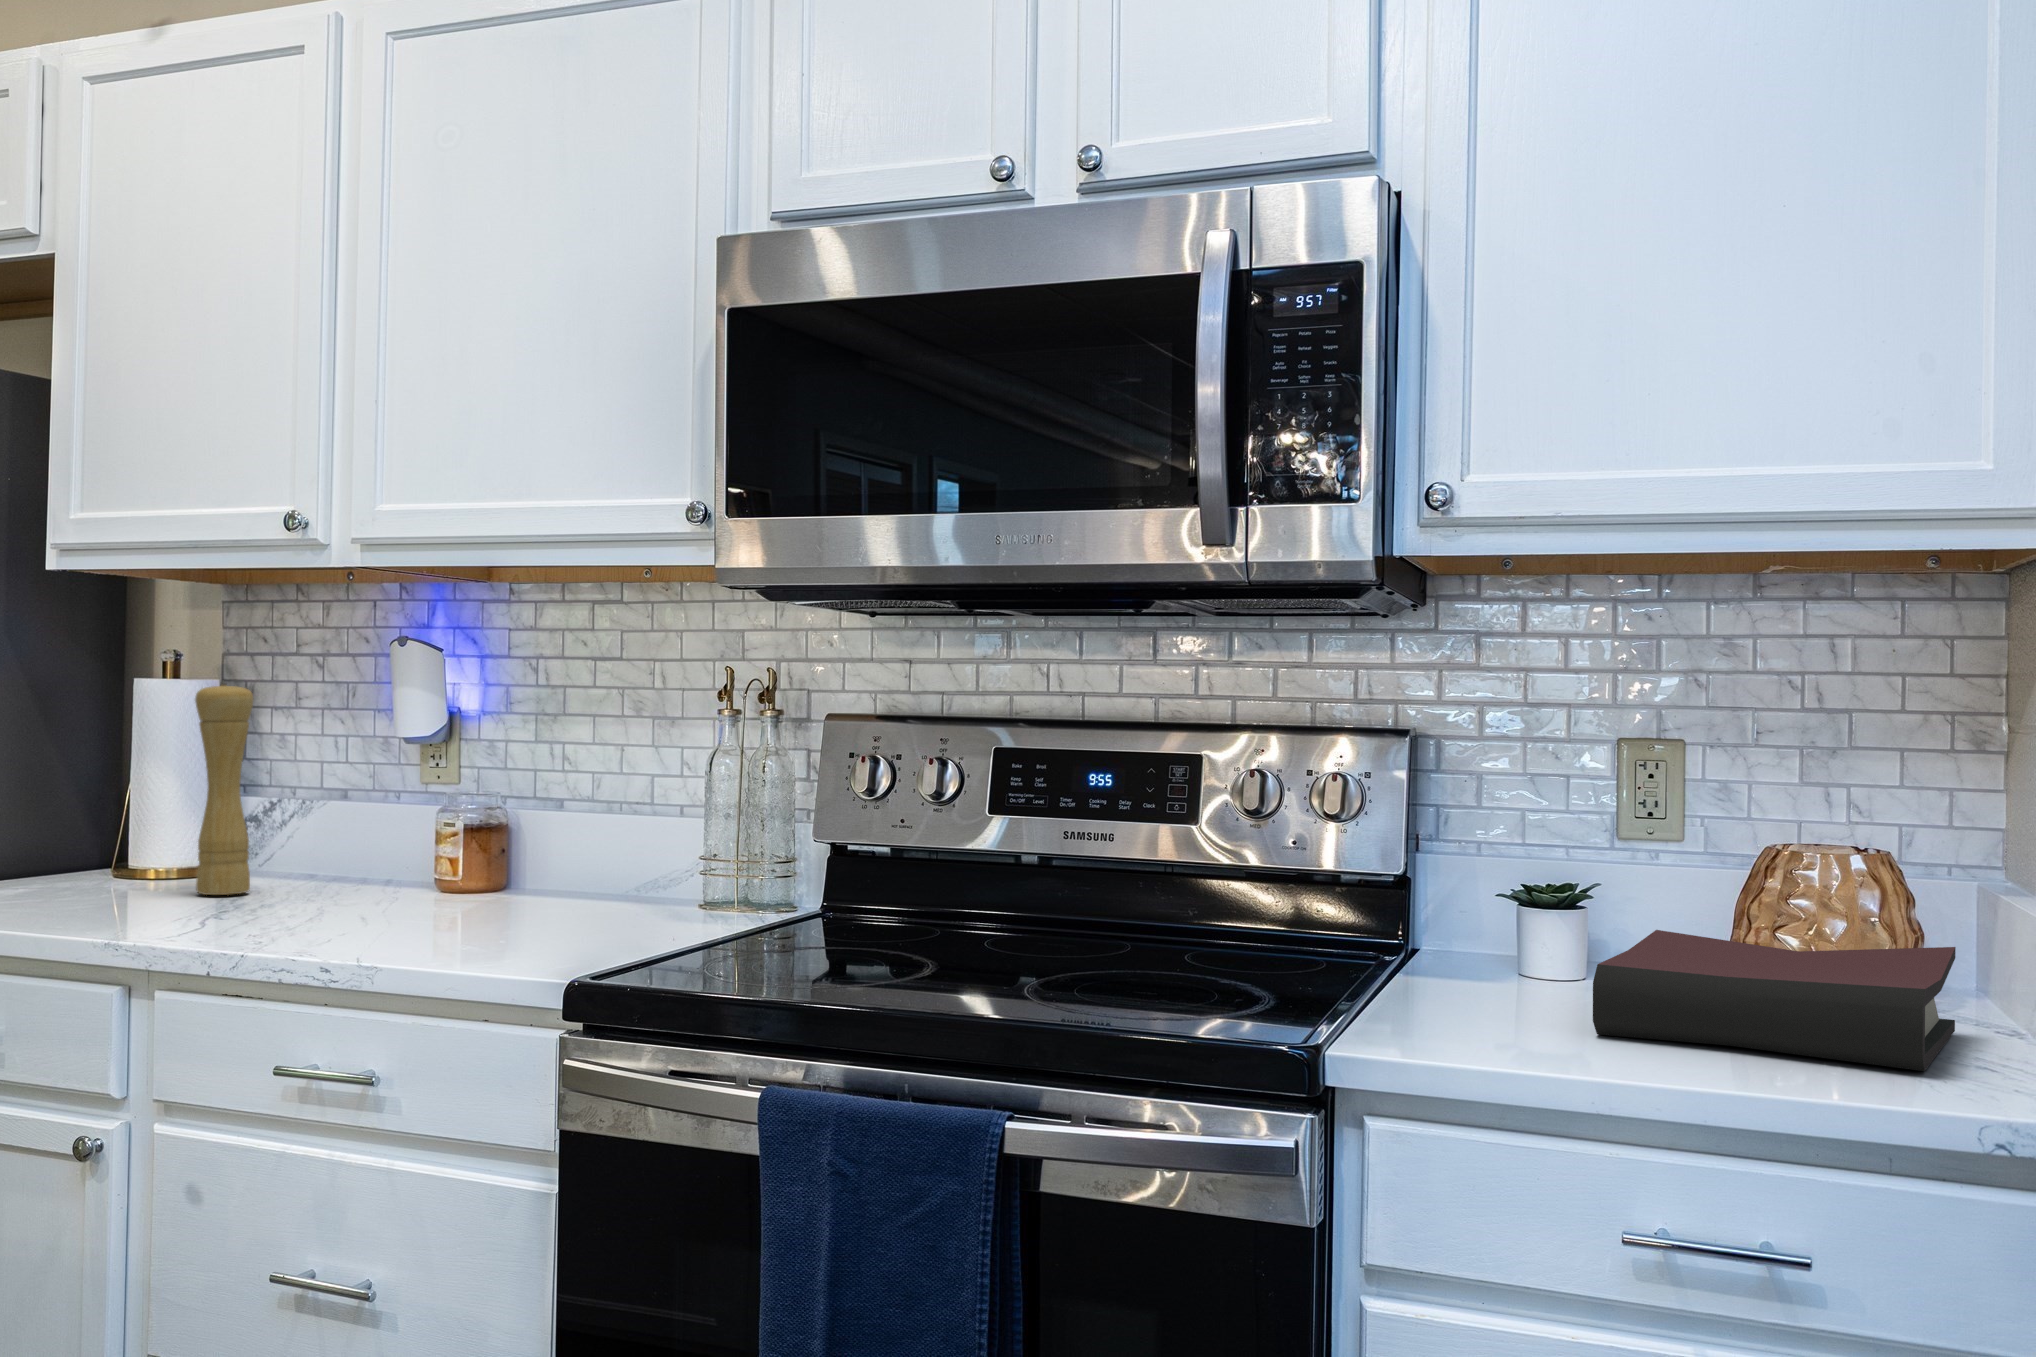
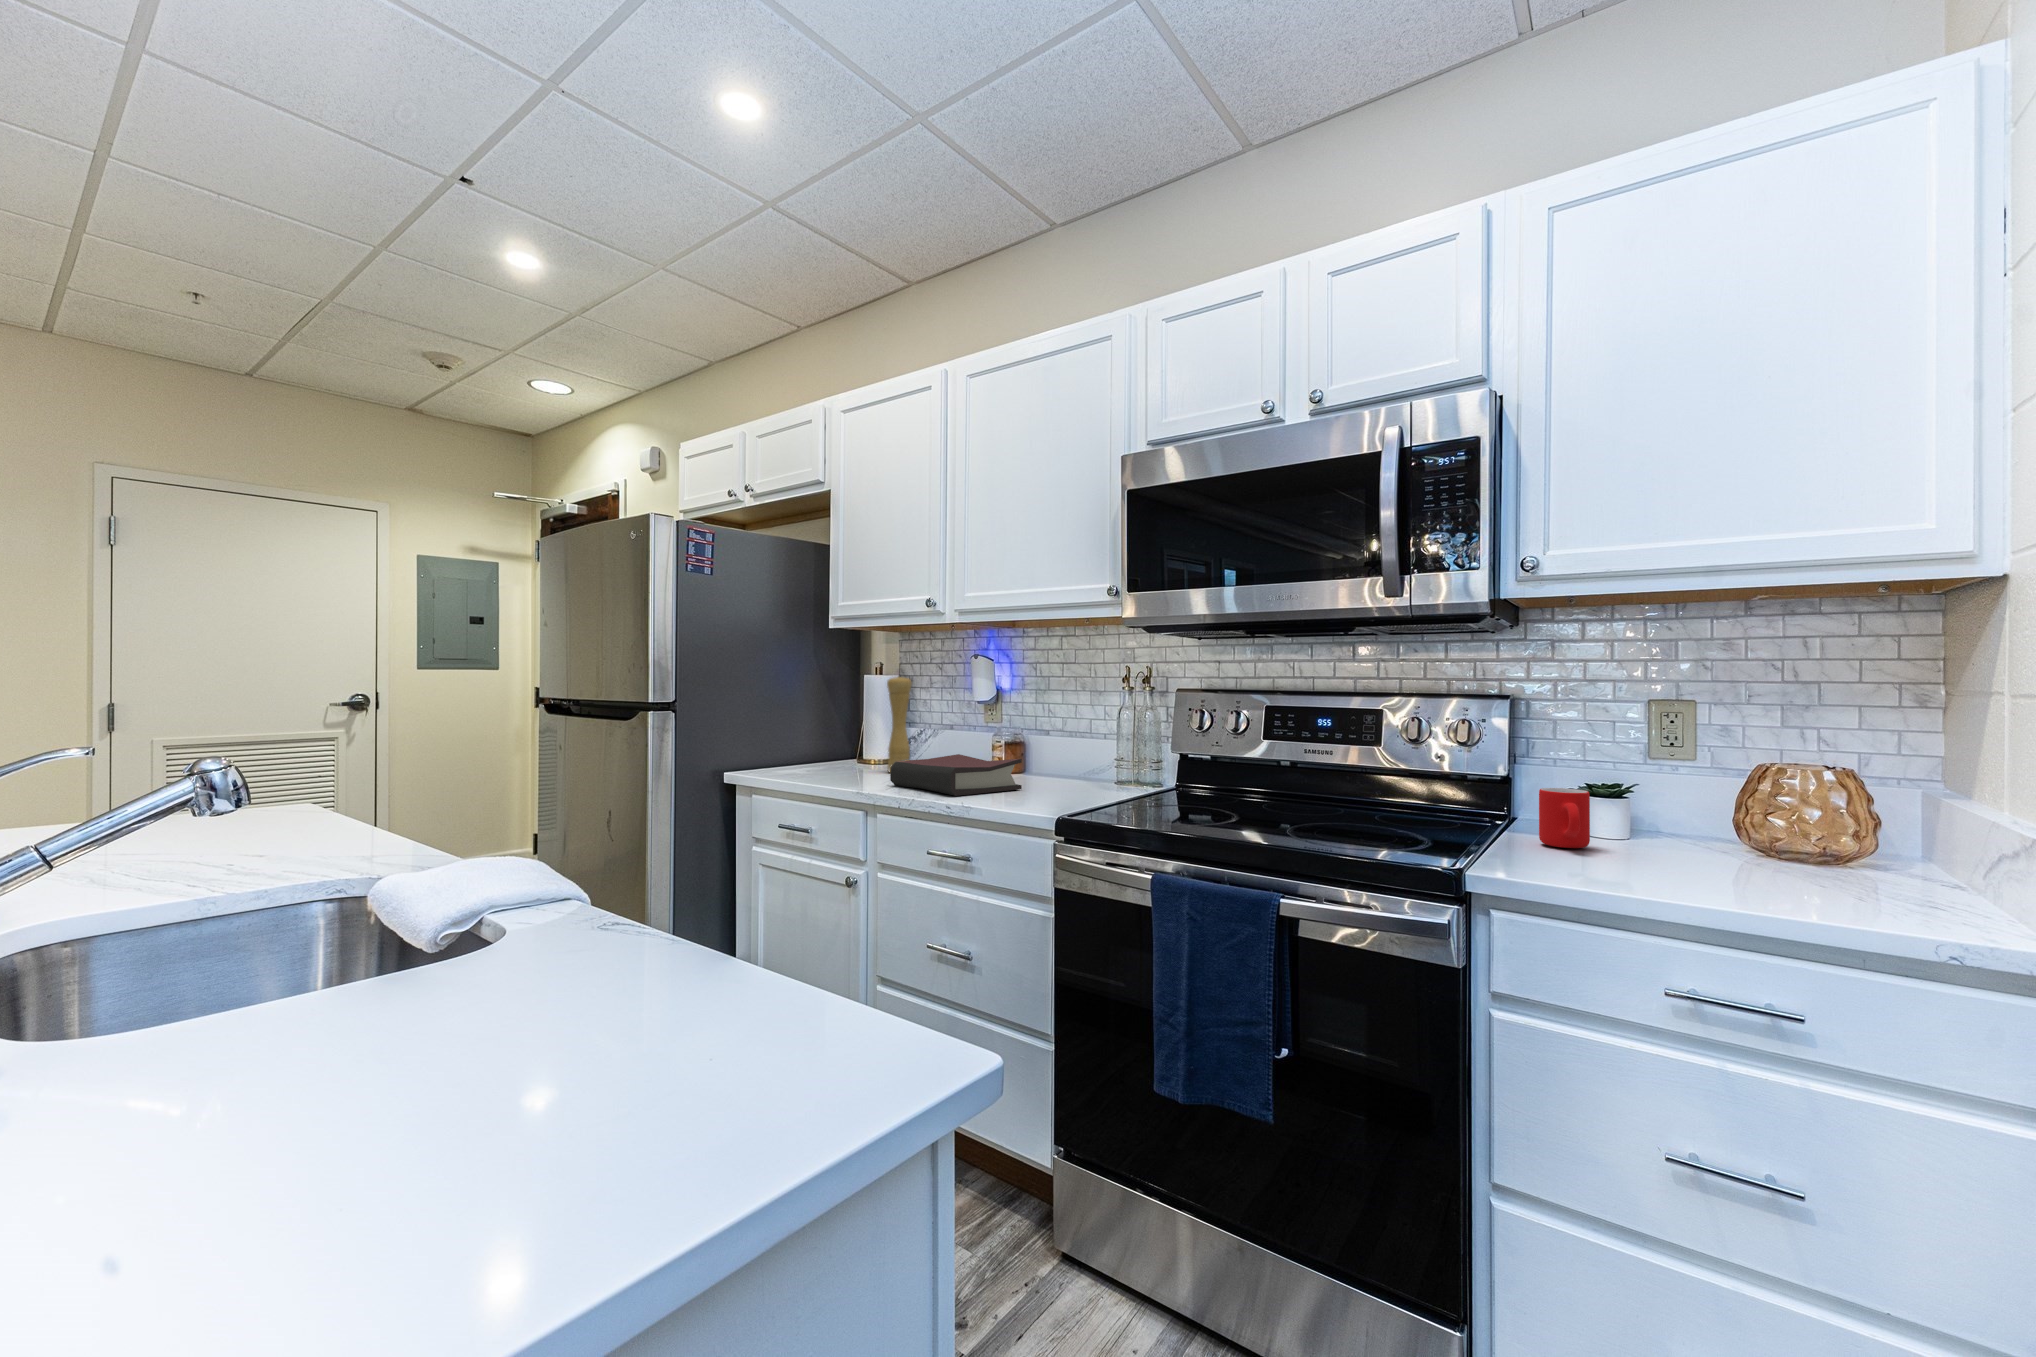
mug: none [1447,894,1524,998] -> present [1539,788,1590,848]
hardback book: present [1593,930,1956,1071] -> present [890,754,1022,796]

